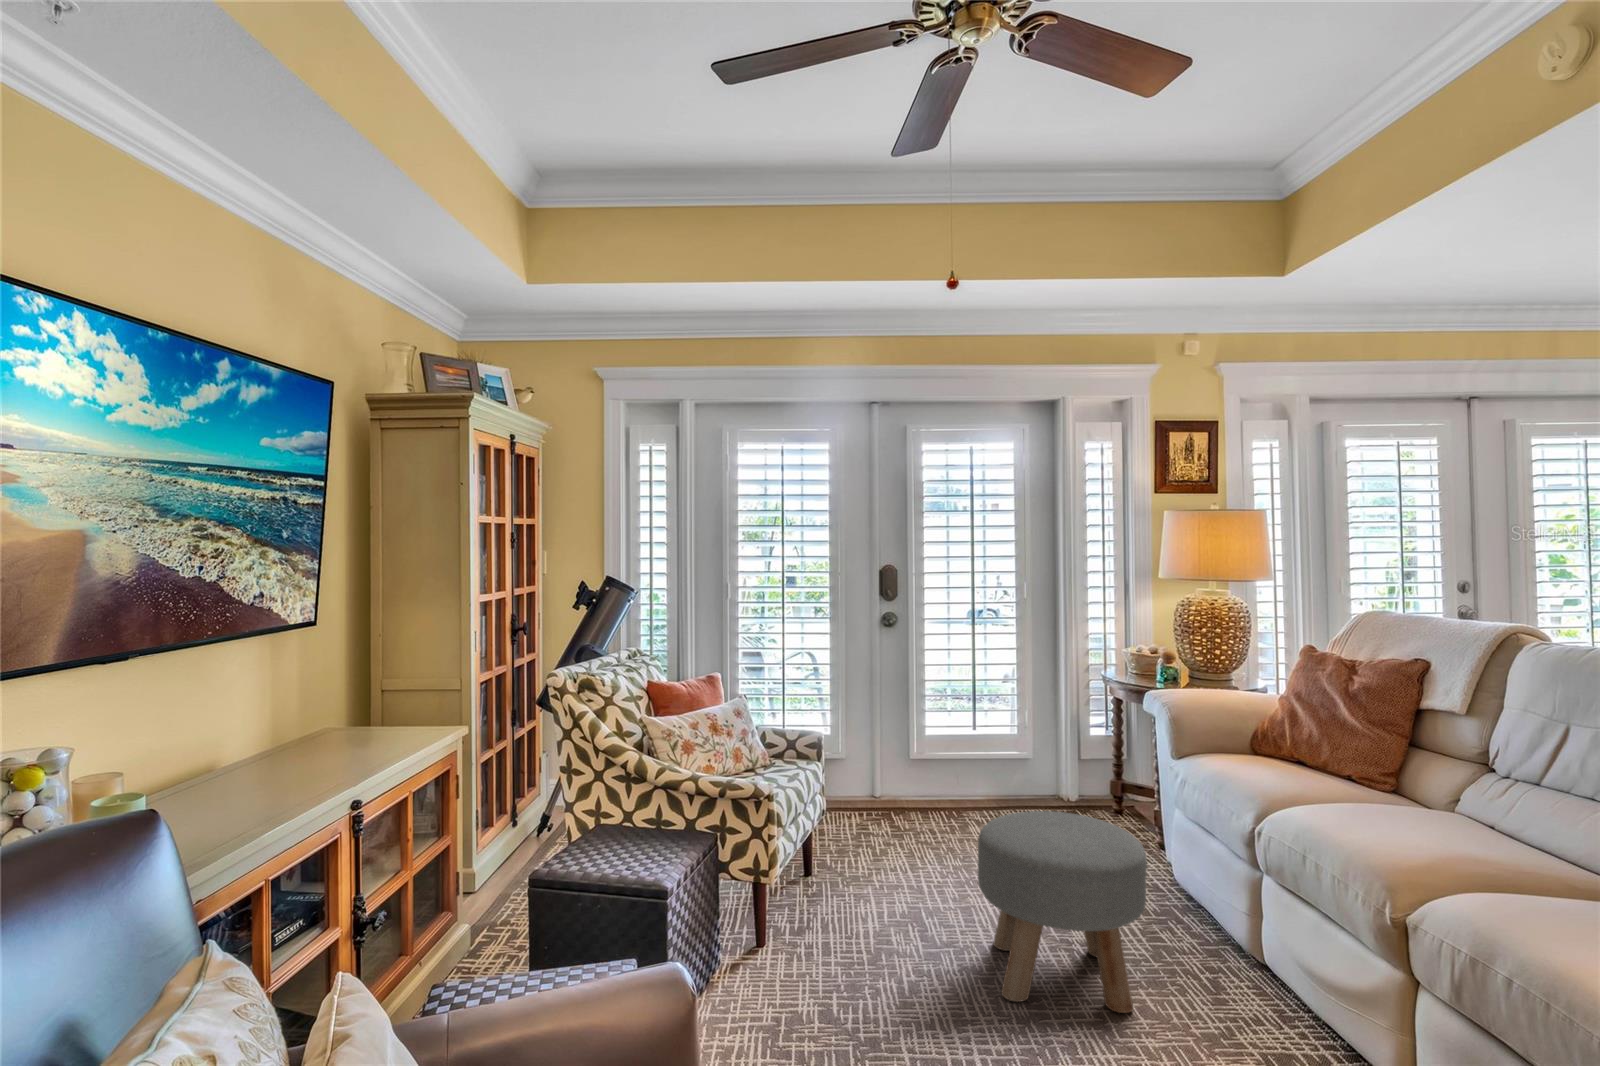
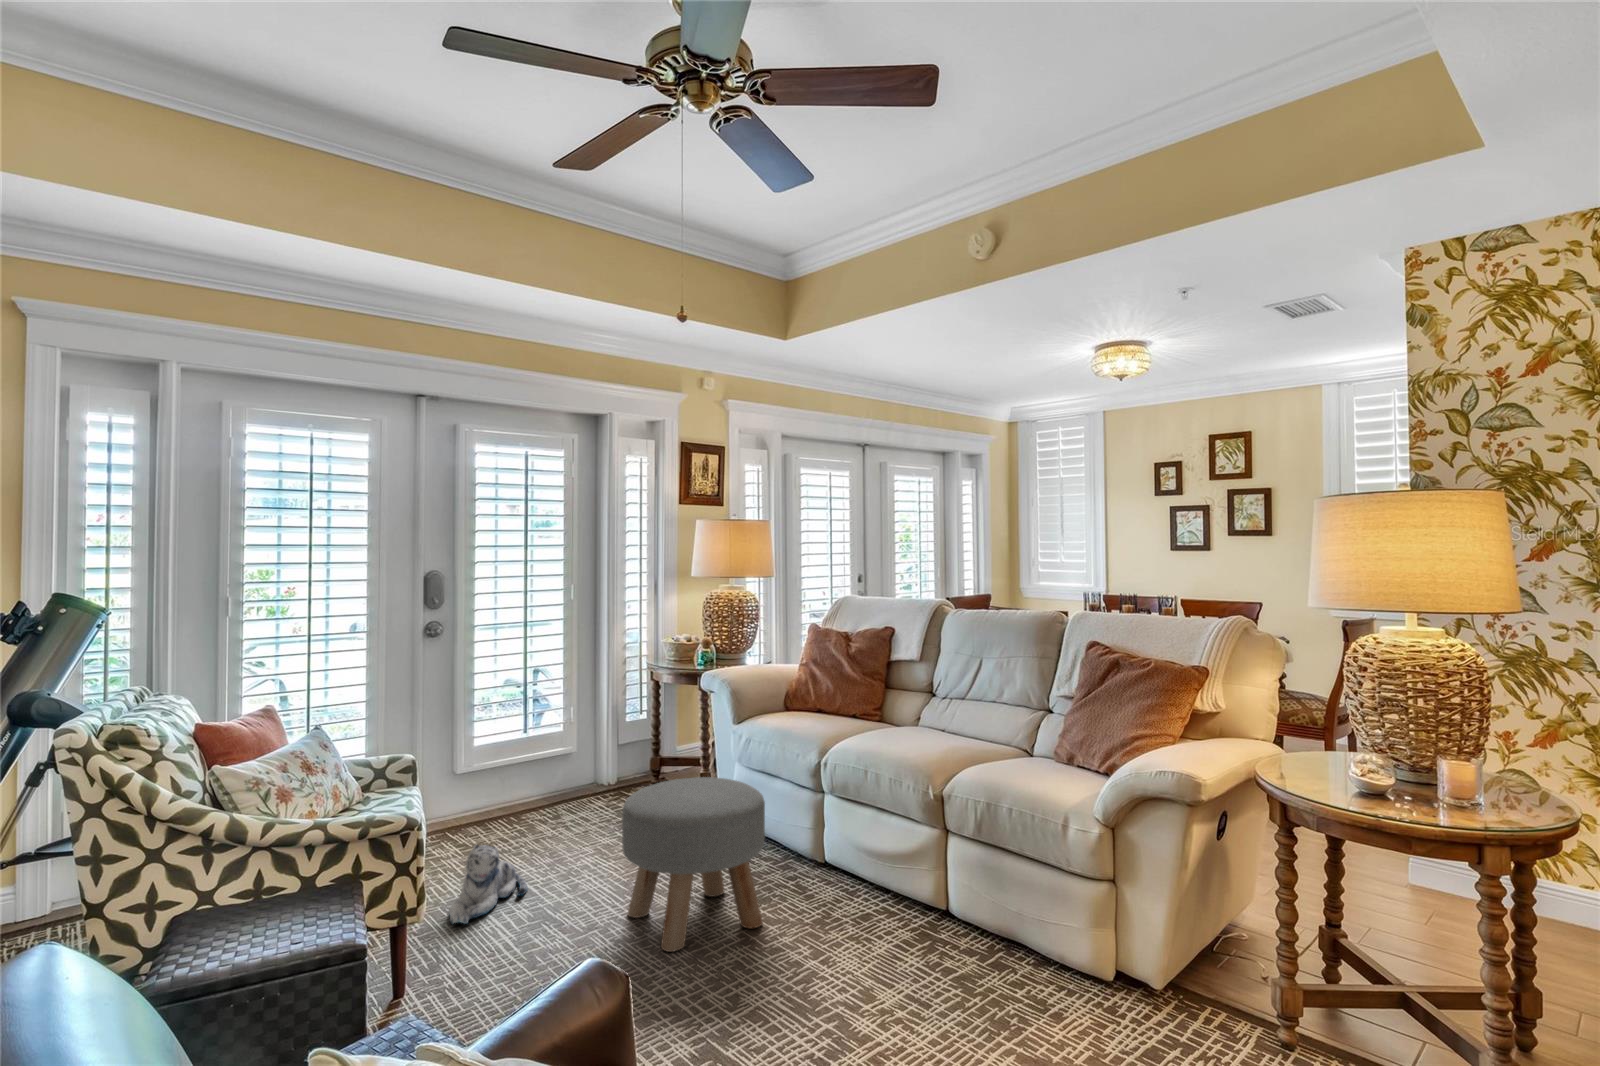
plush toy: none [841,827,925,899] -> present [449,845,527,924]

